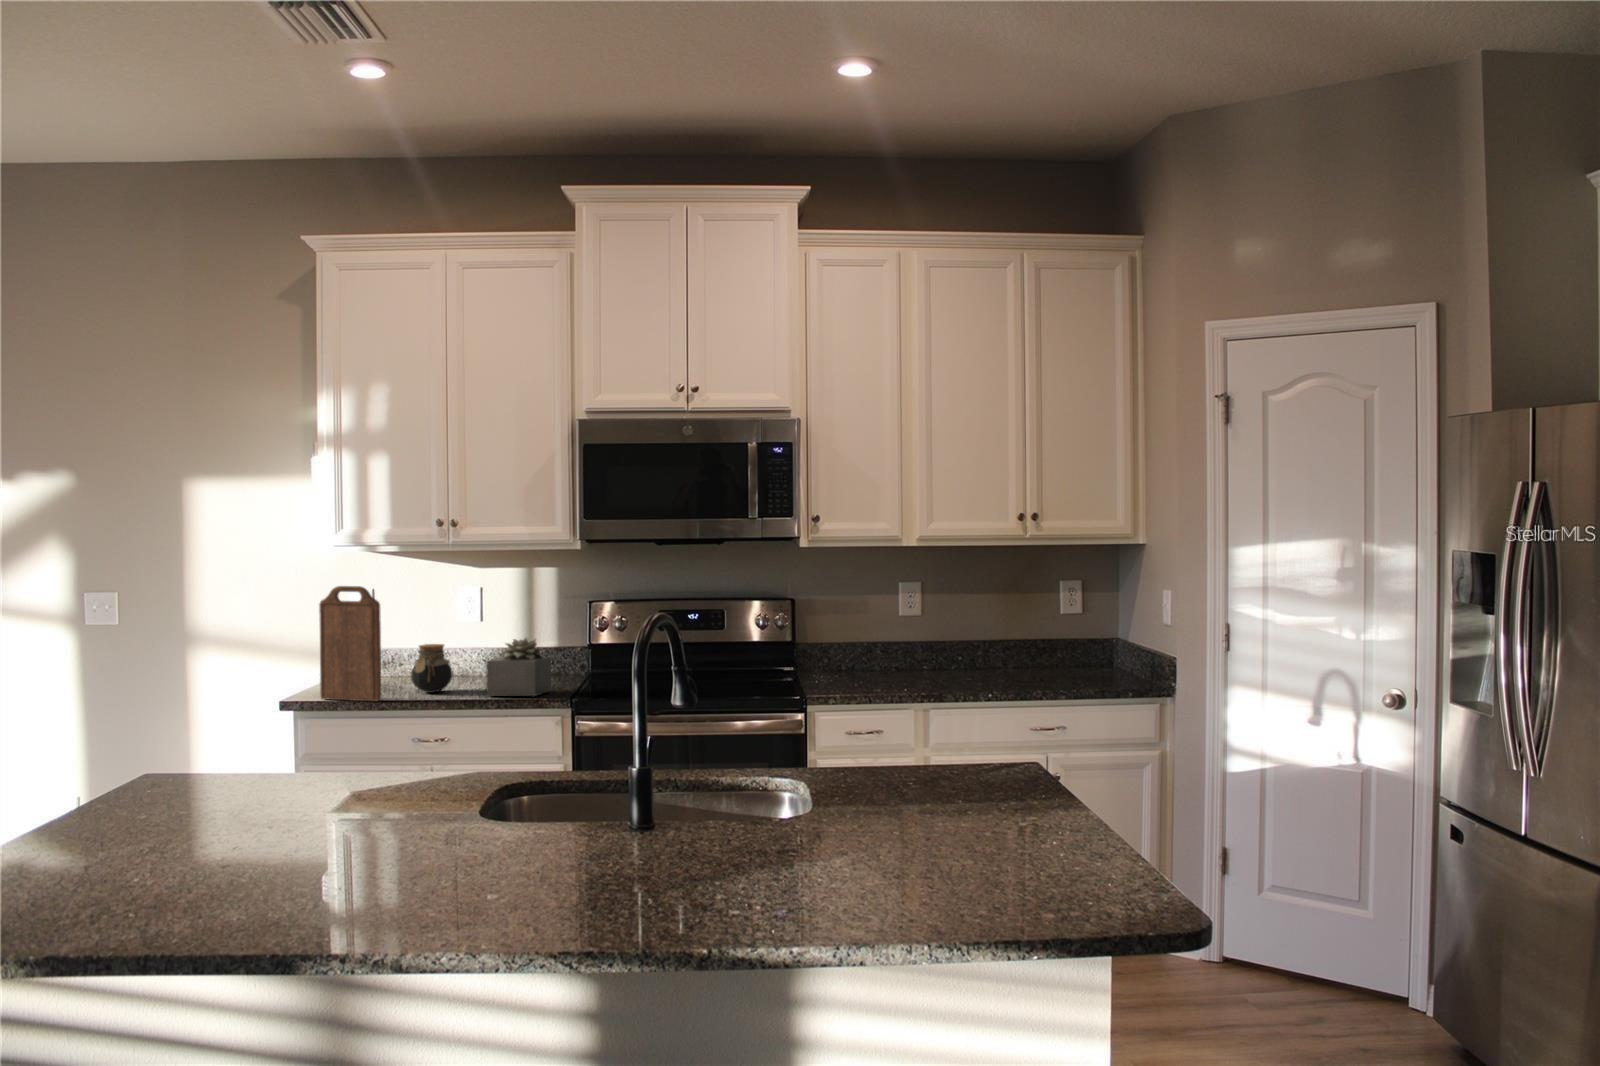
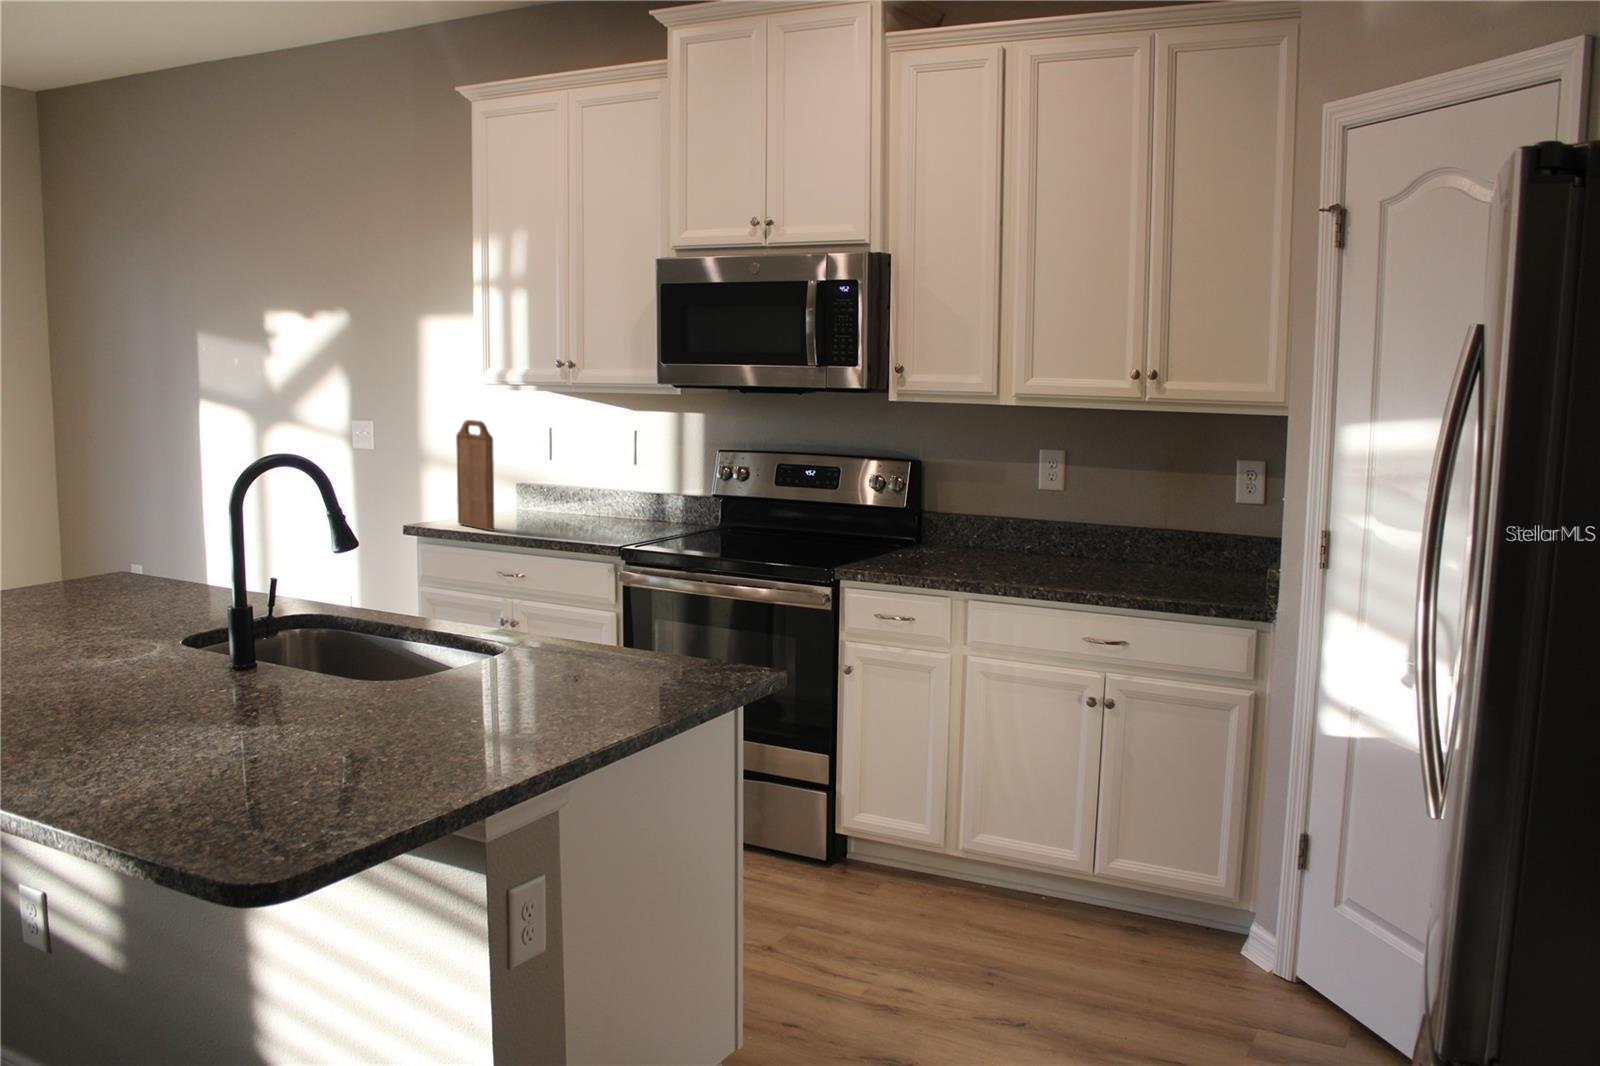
succulent plant: present [487,638,551,696] -> none [581,481,645,540]
jar: present [411,644,452,693] -> none [532,482,573,529]

